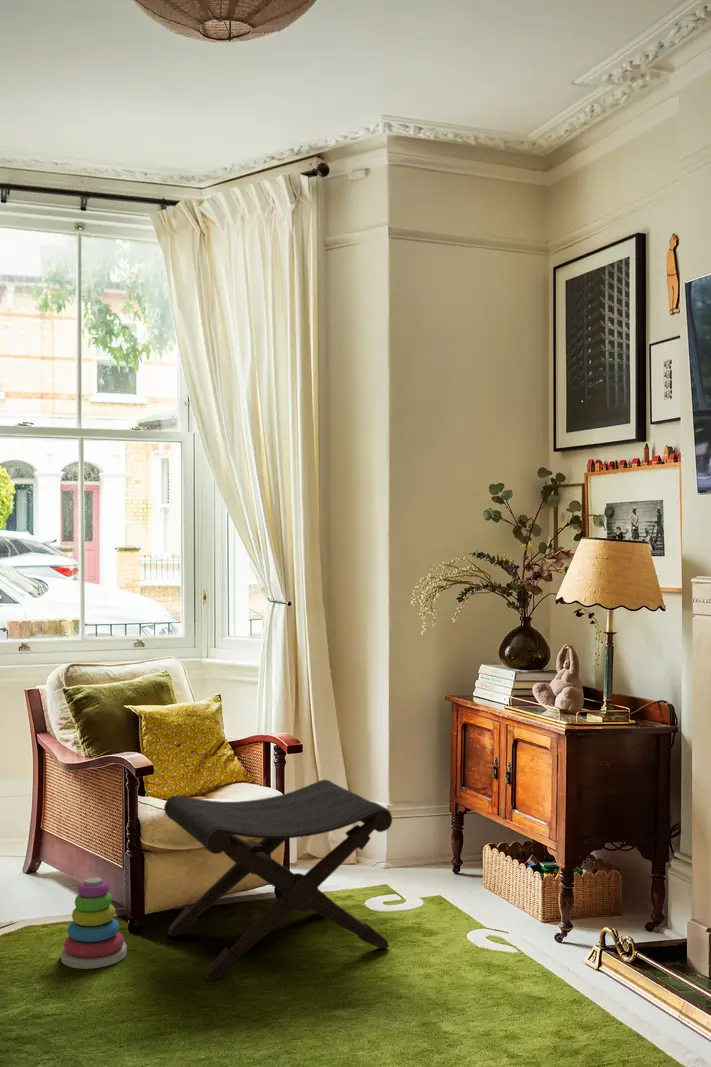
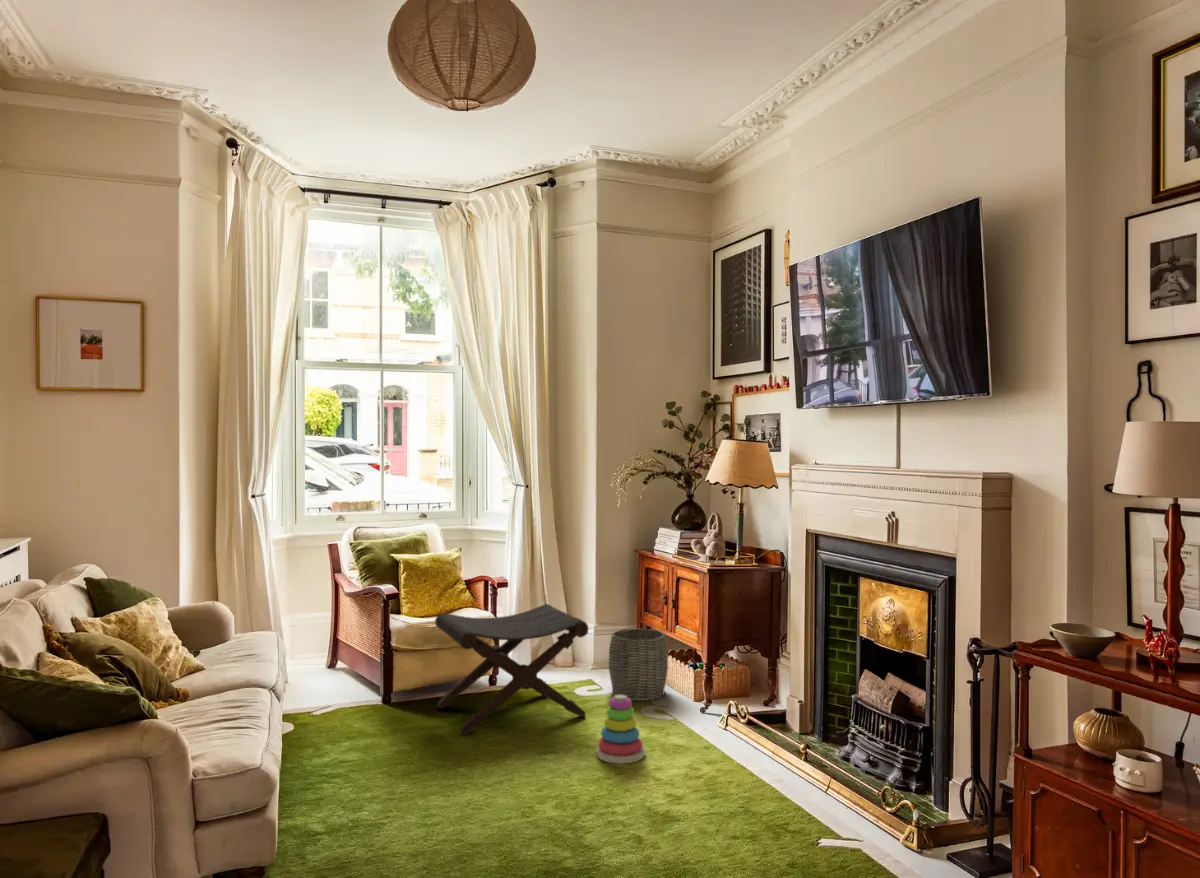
woven basket: none [415,813,501,920] -> present [609,628,668,701]
stacking toy: present [61,878,127,969] -> present [596,695,645,763]

